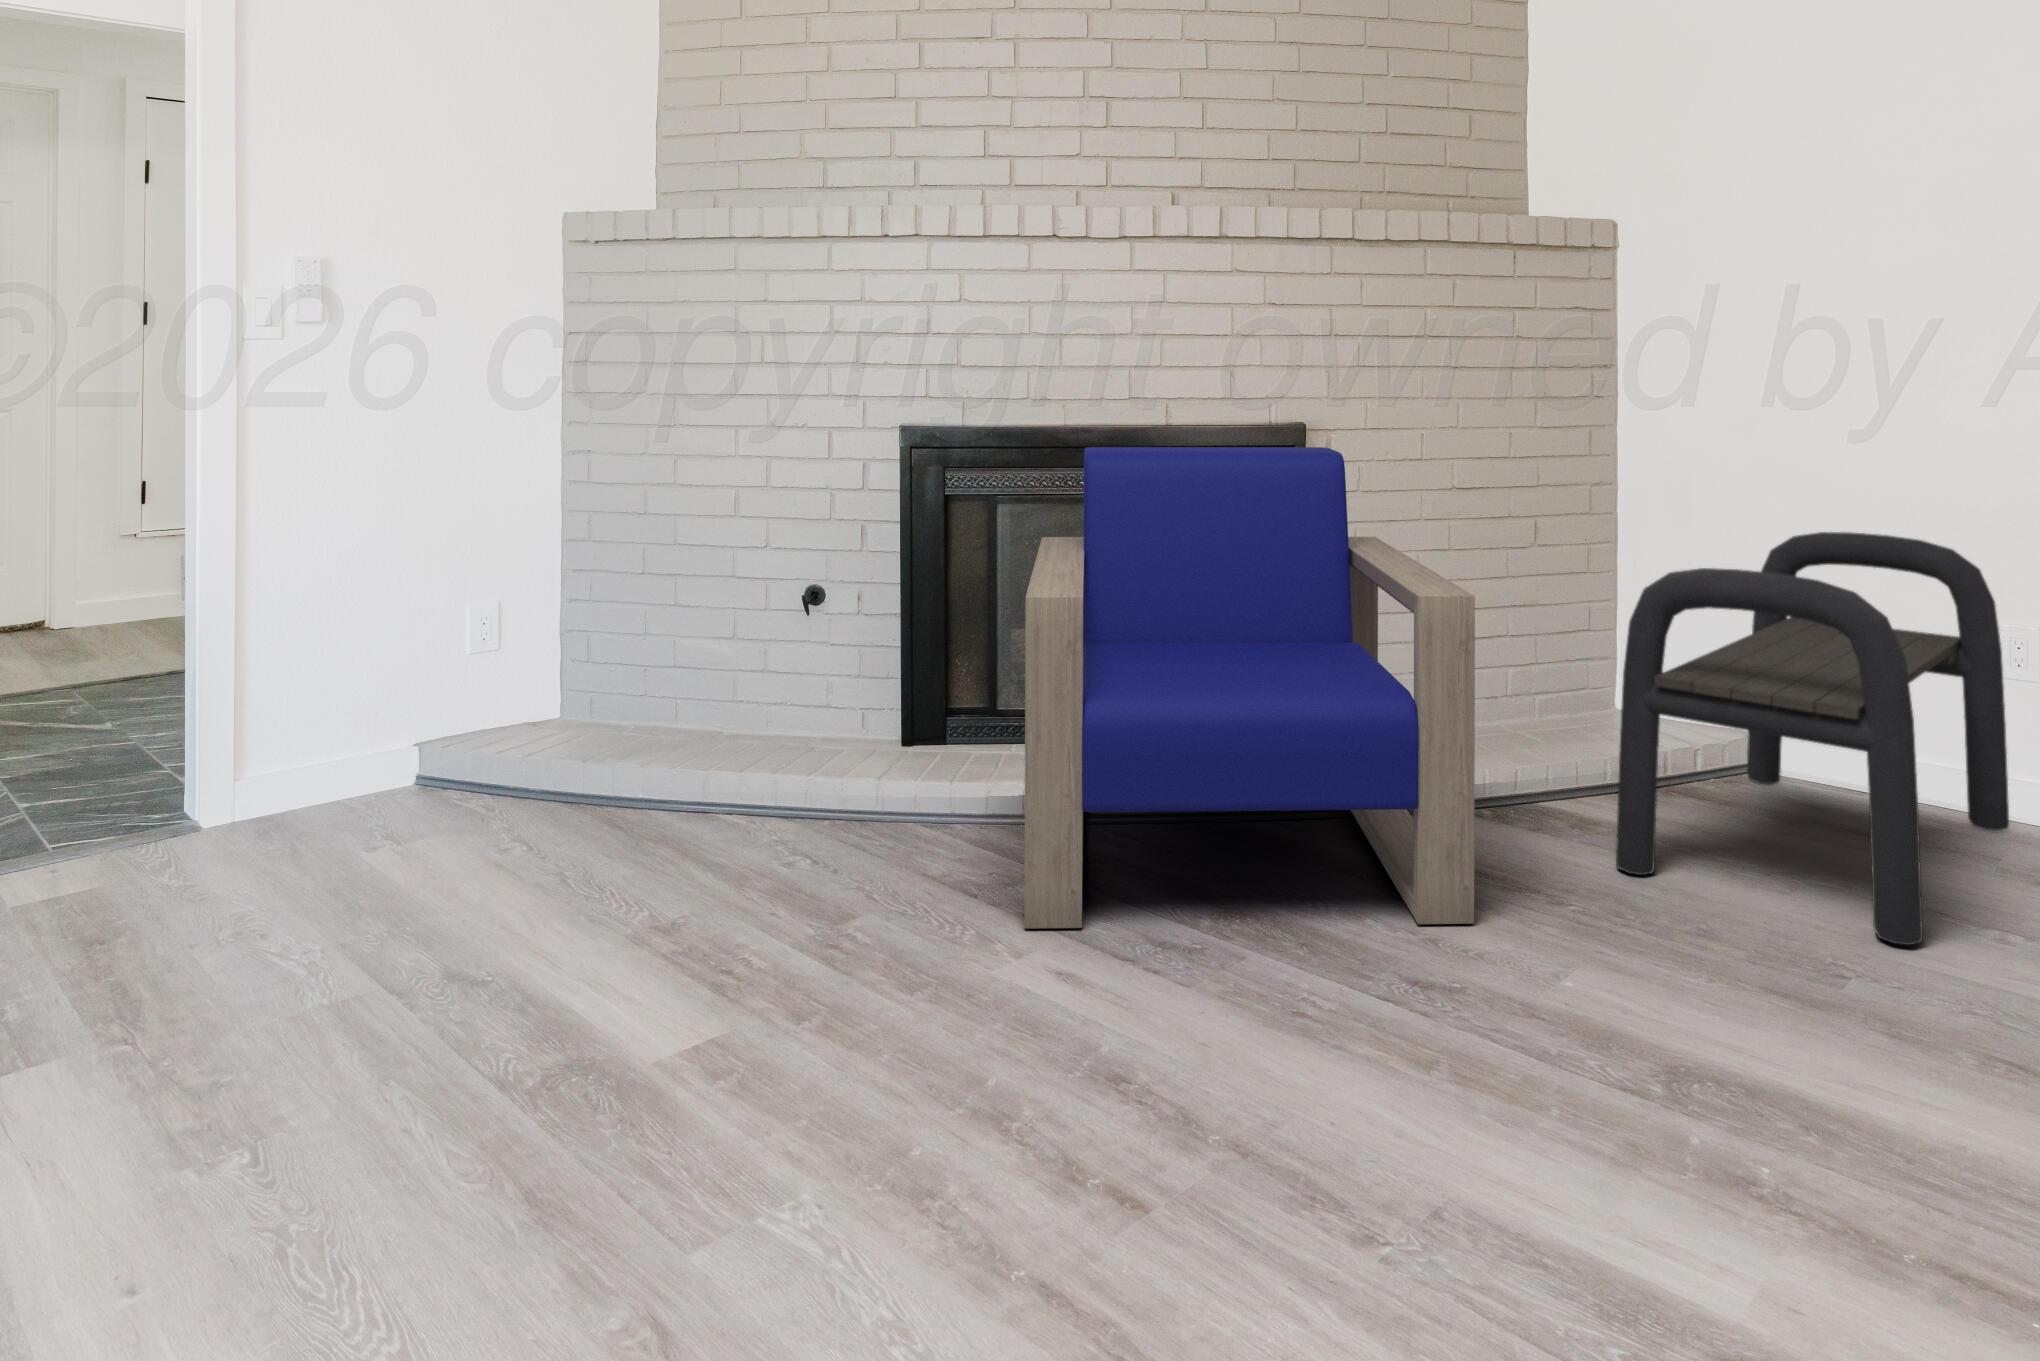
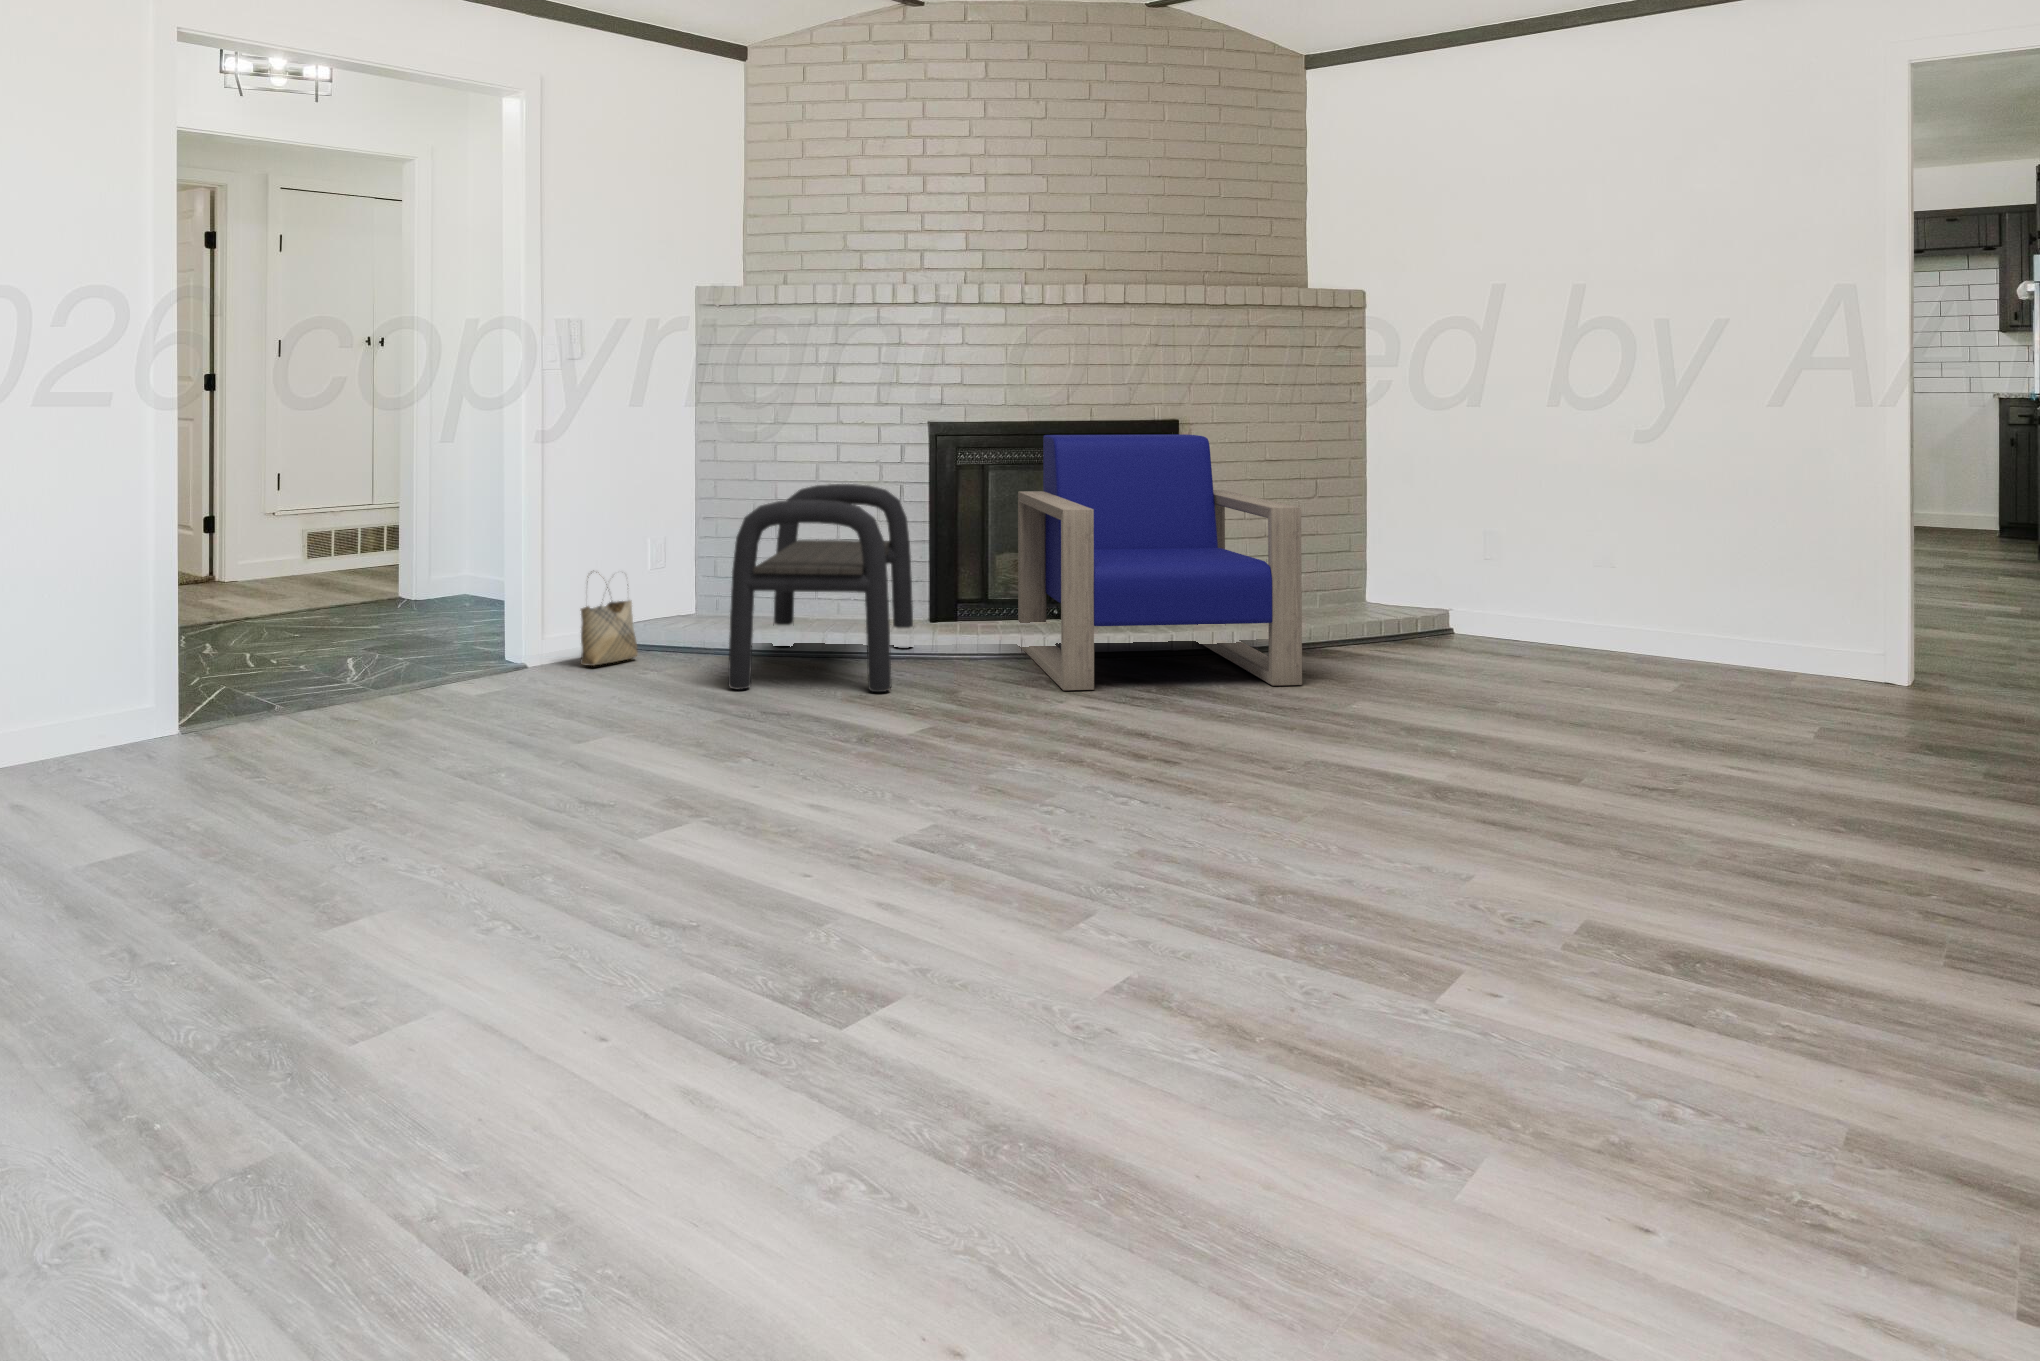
bench: present [1616,532,2009,945] -> present [728,484,913,692]
woven basket: none [286,663,406,825] -> present [580,576,638,666]

